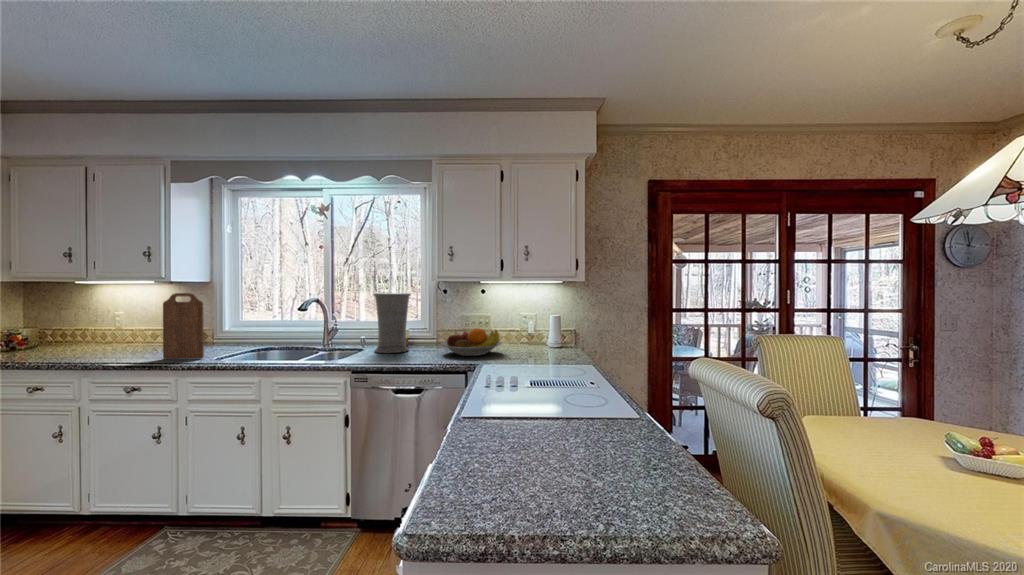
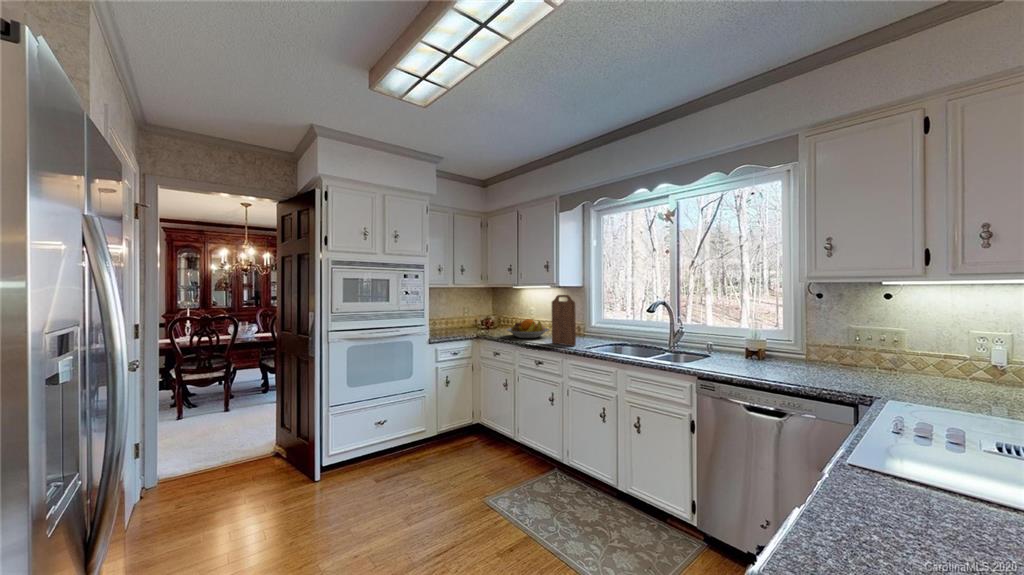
vase: present [373,293,411,353] -> none [721,297,769,364]
fruit bowl: present [441,328,501,356] -> present [507,319,549,338]

